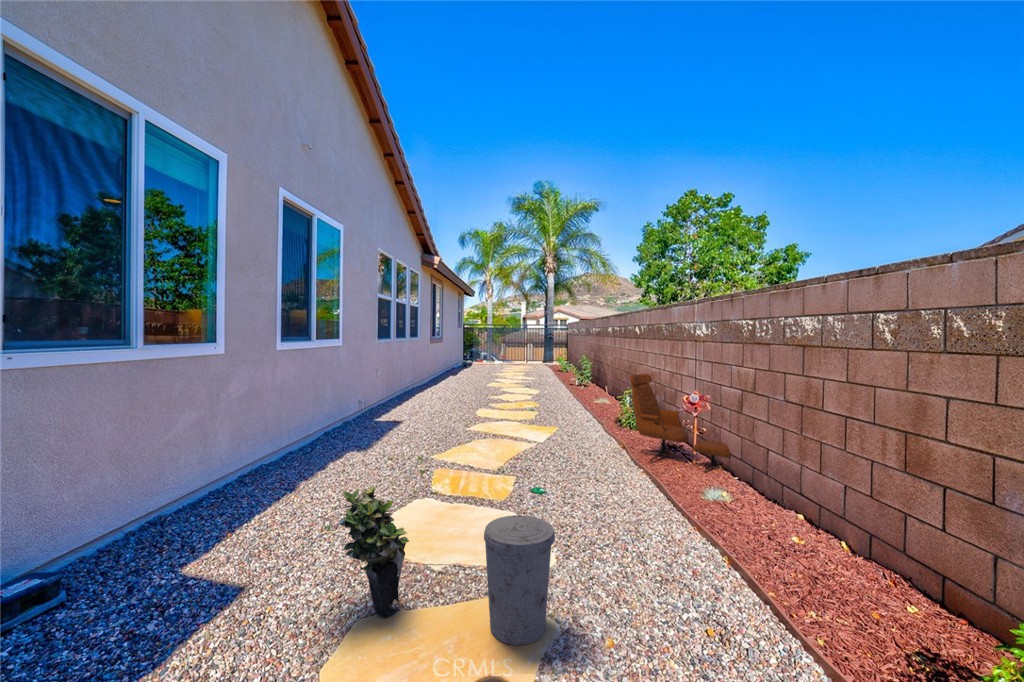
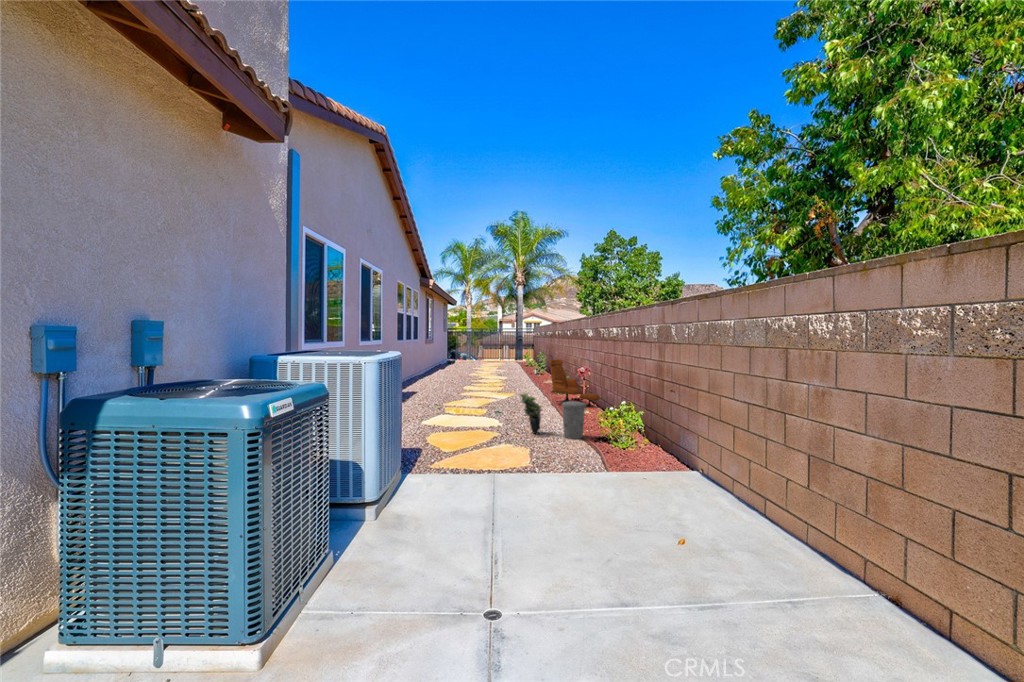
potted plant: present [338,485,409,618] -> present [520,393,542,434]
trash can: present [484,515,555,645] -> present [562,401,586,439]

